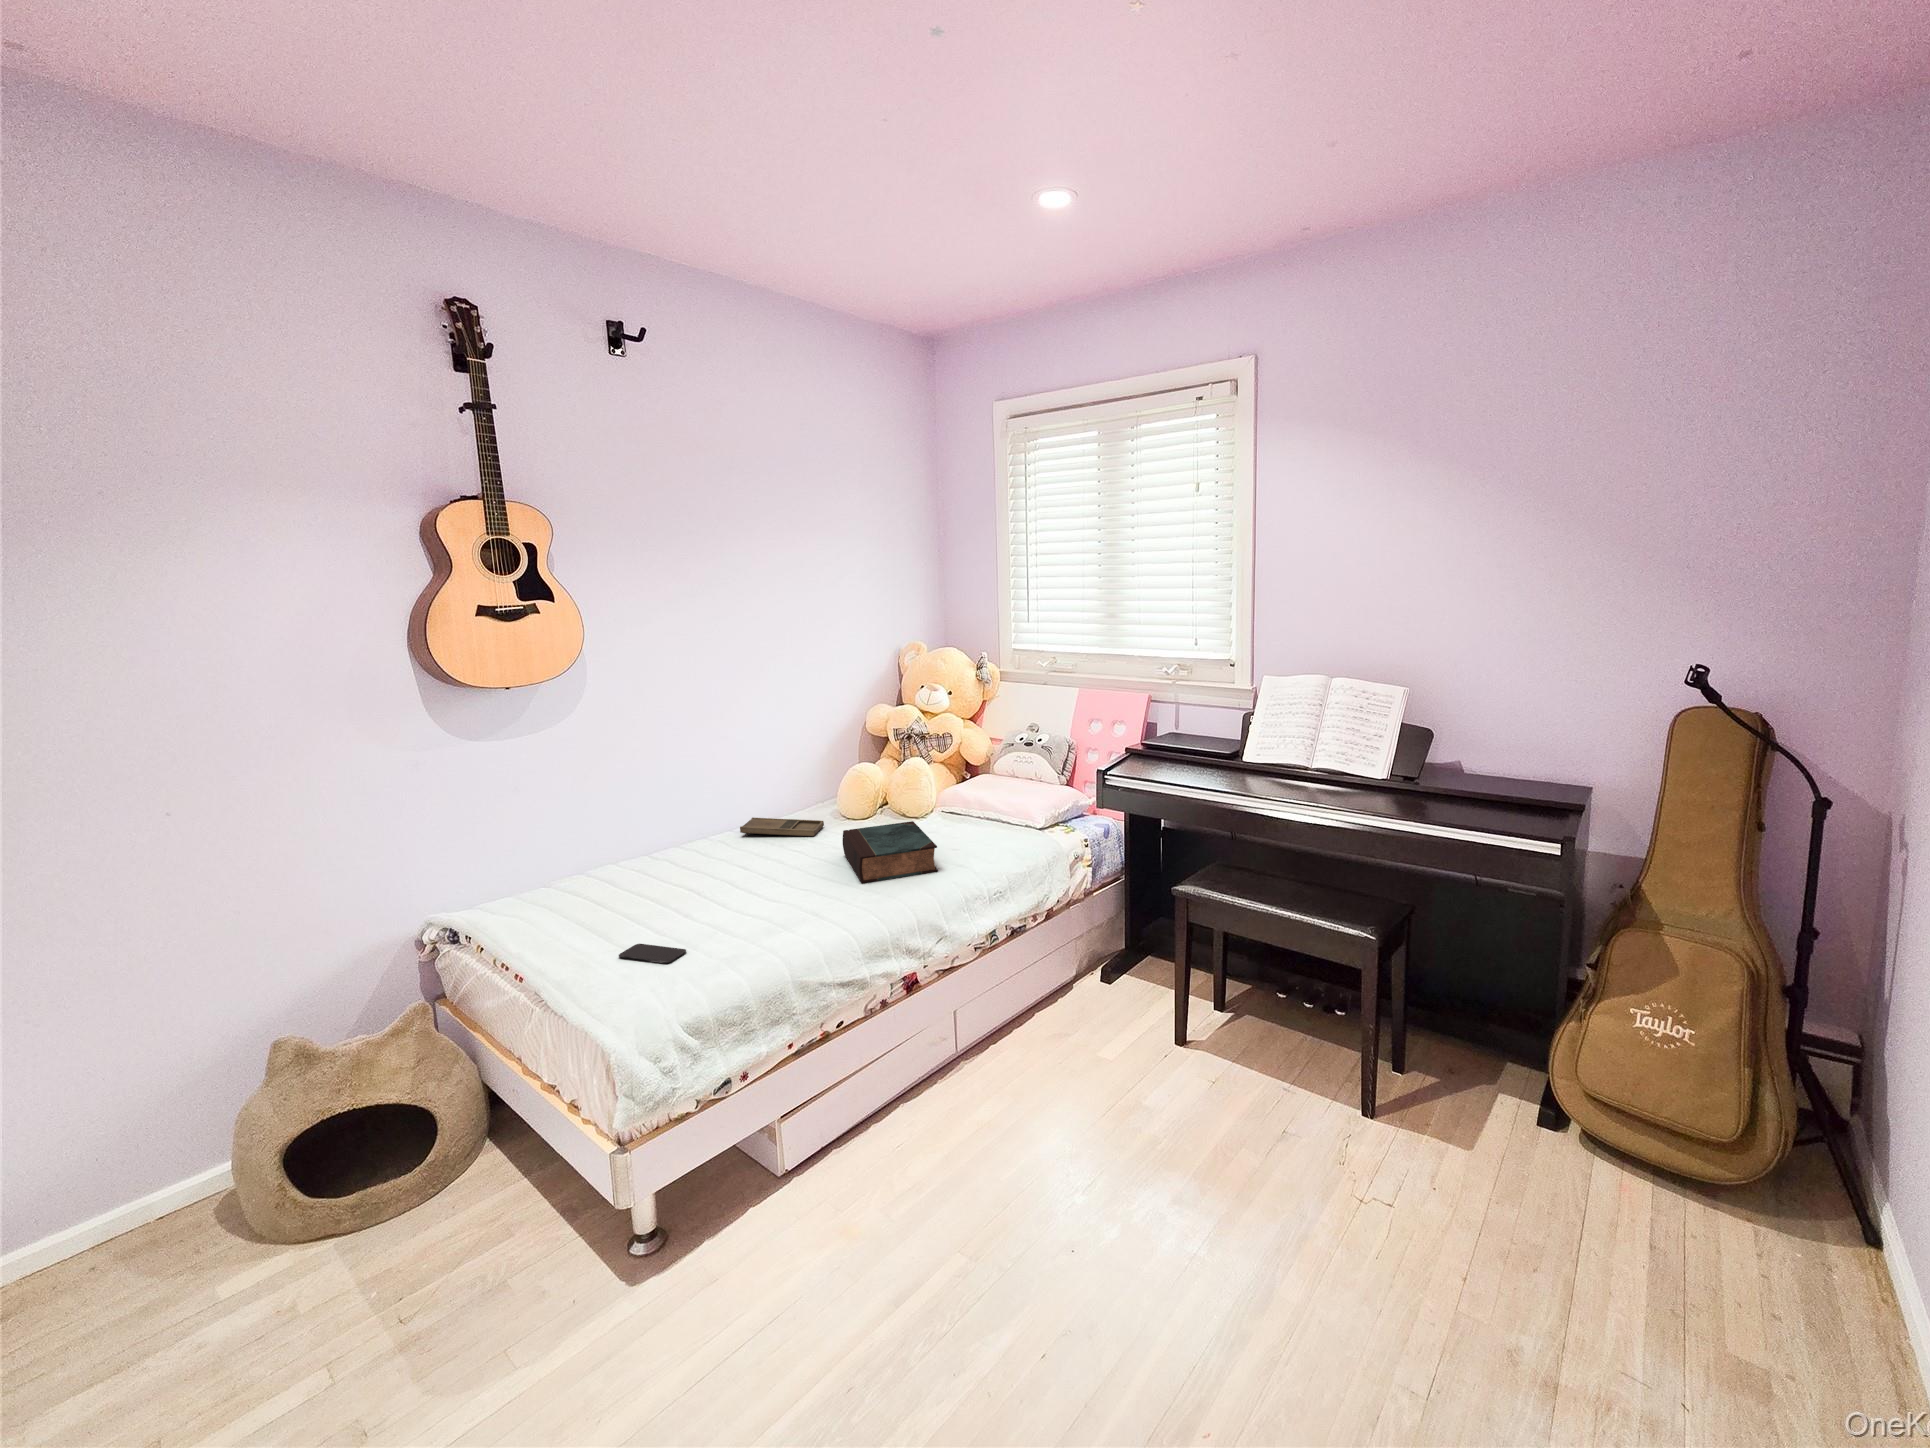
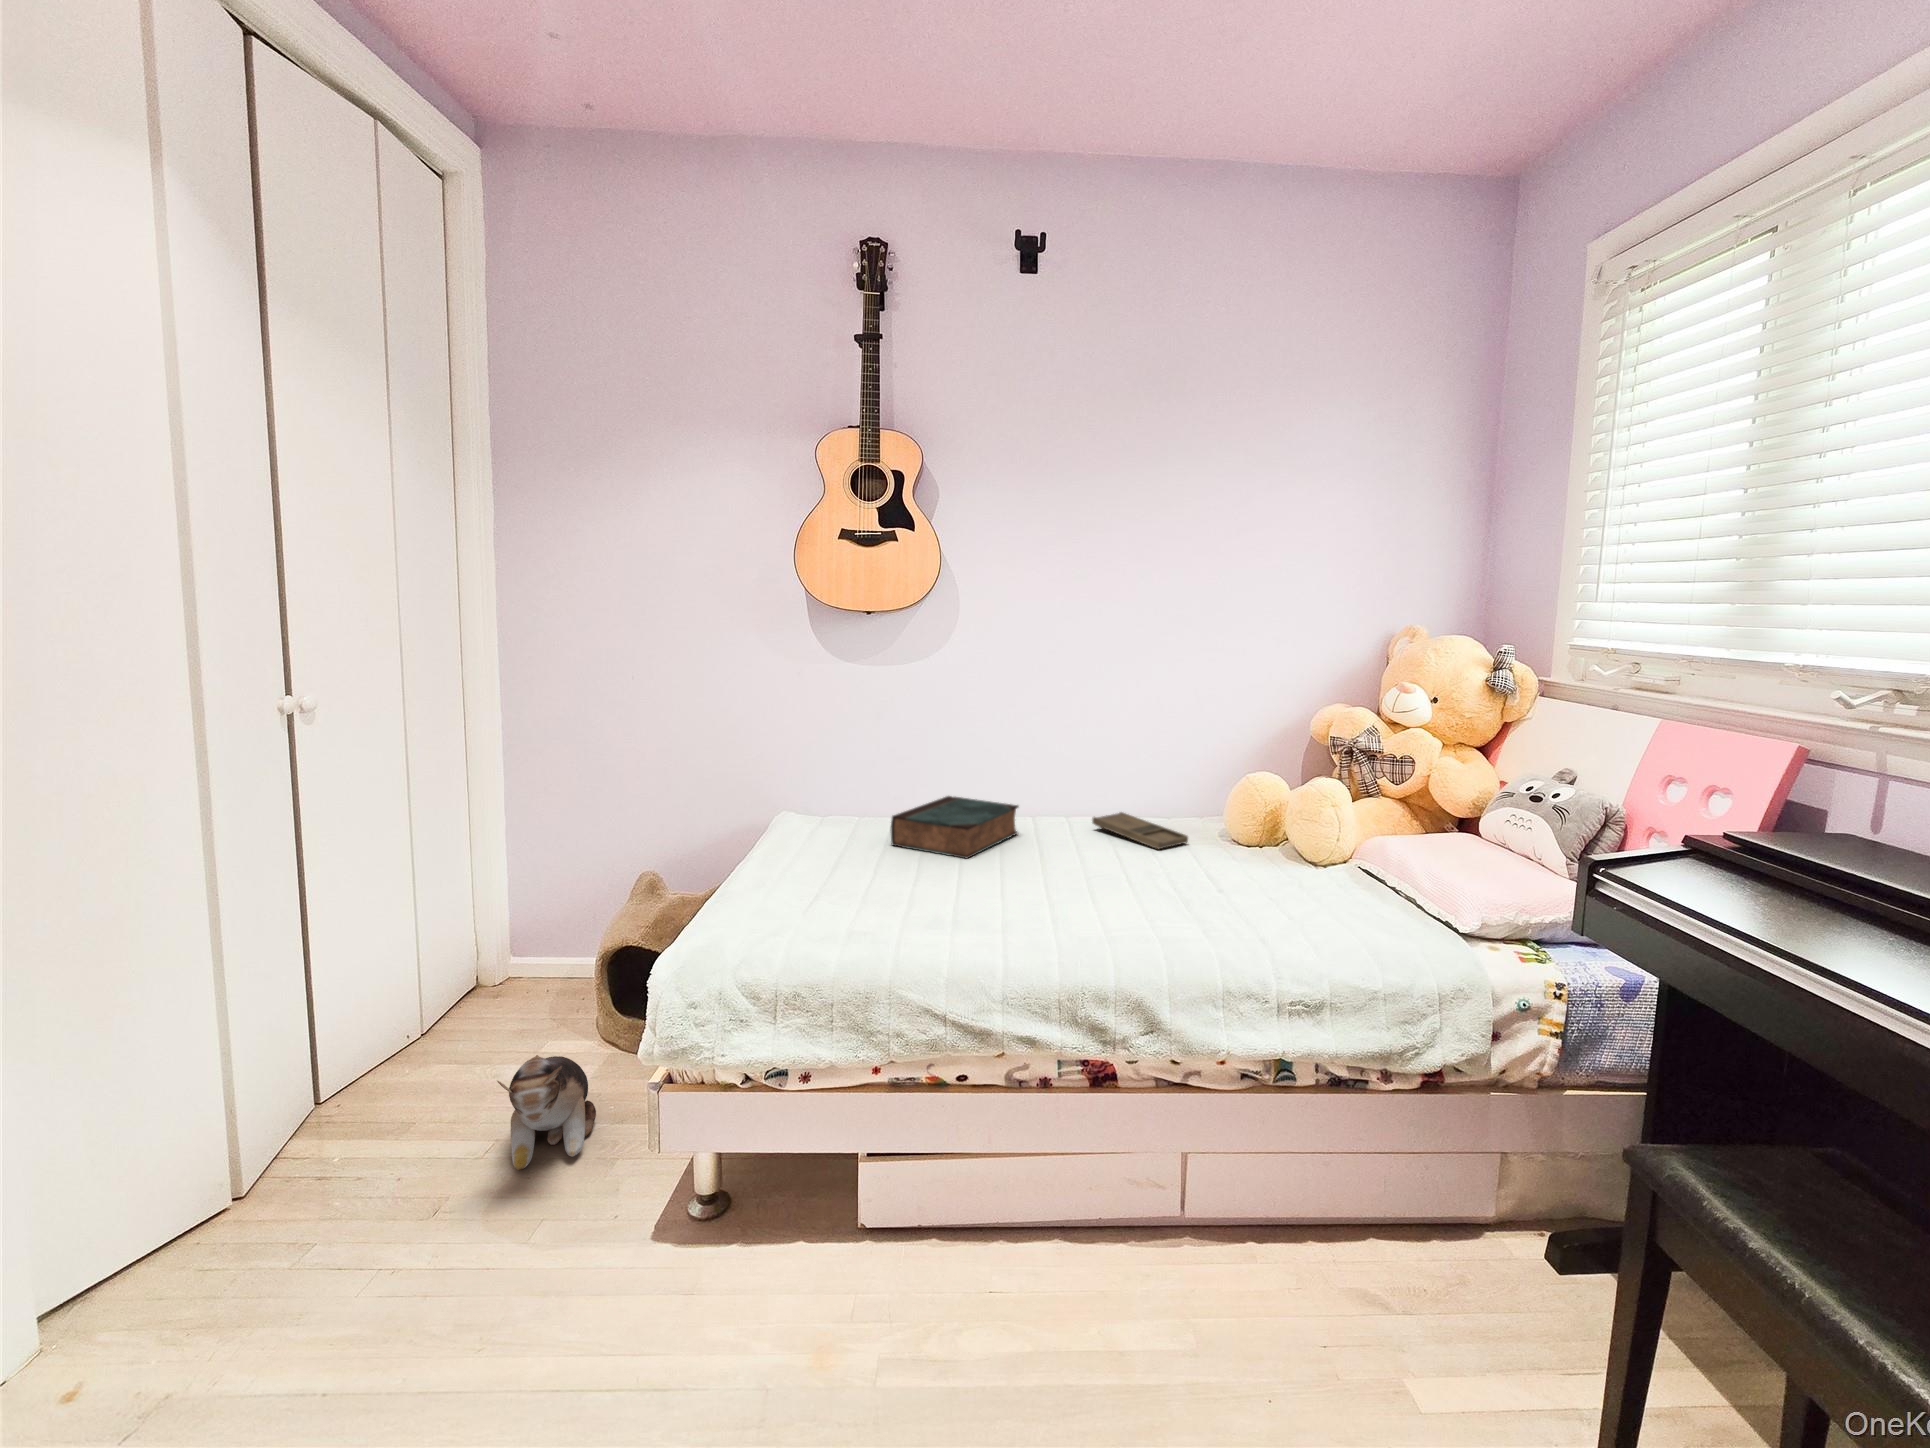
book: present [842,821,938,883] -> present [891,796,1018,858]
smartphone: present [619,944,686,963] -> none [794,889,840,916]
plush toy: none [315,1207,458,1352] -> present [497,1055,596,1170]

